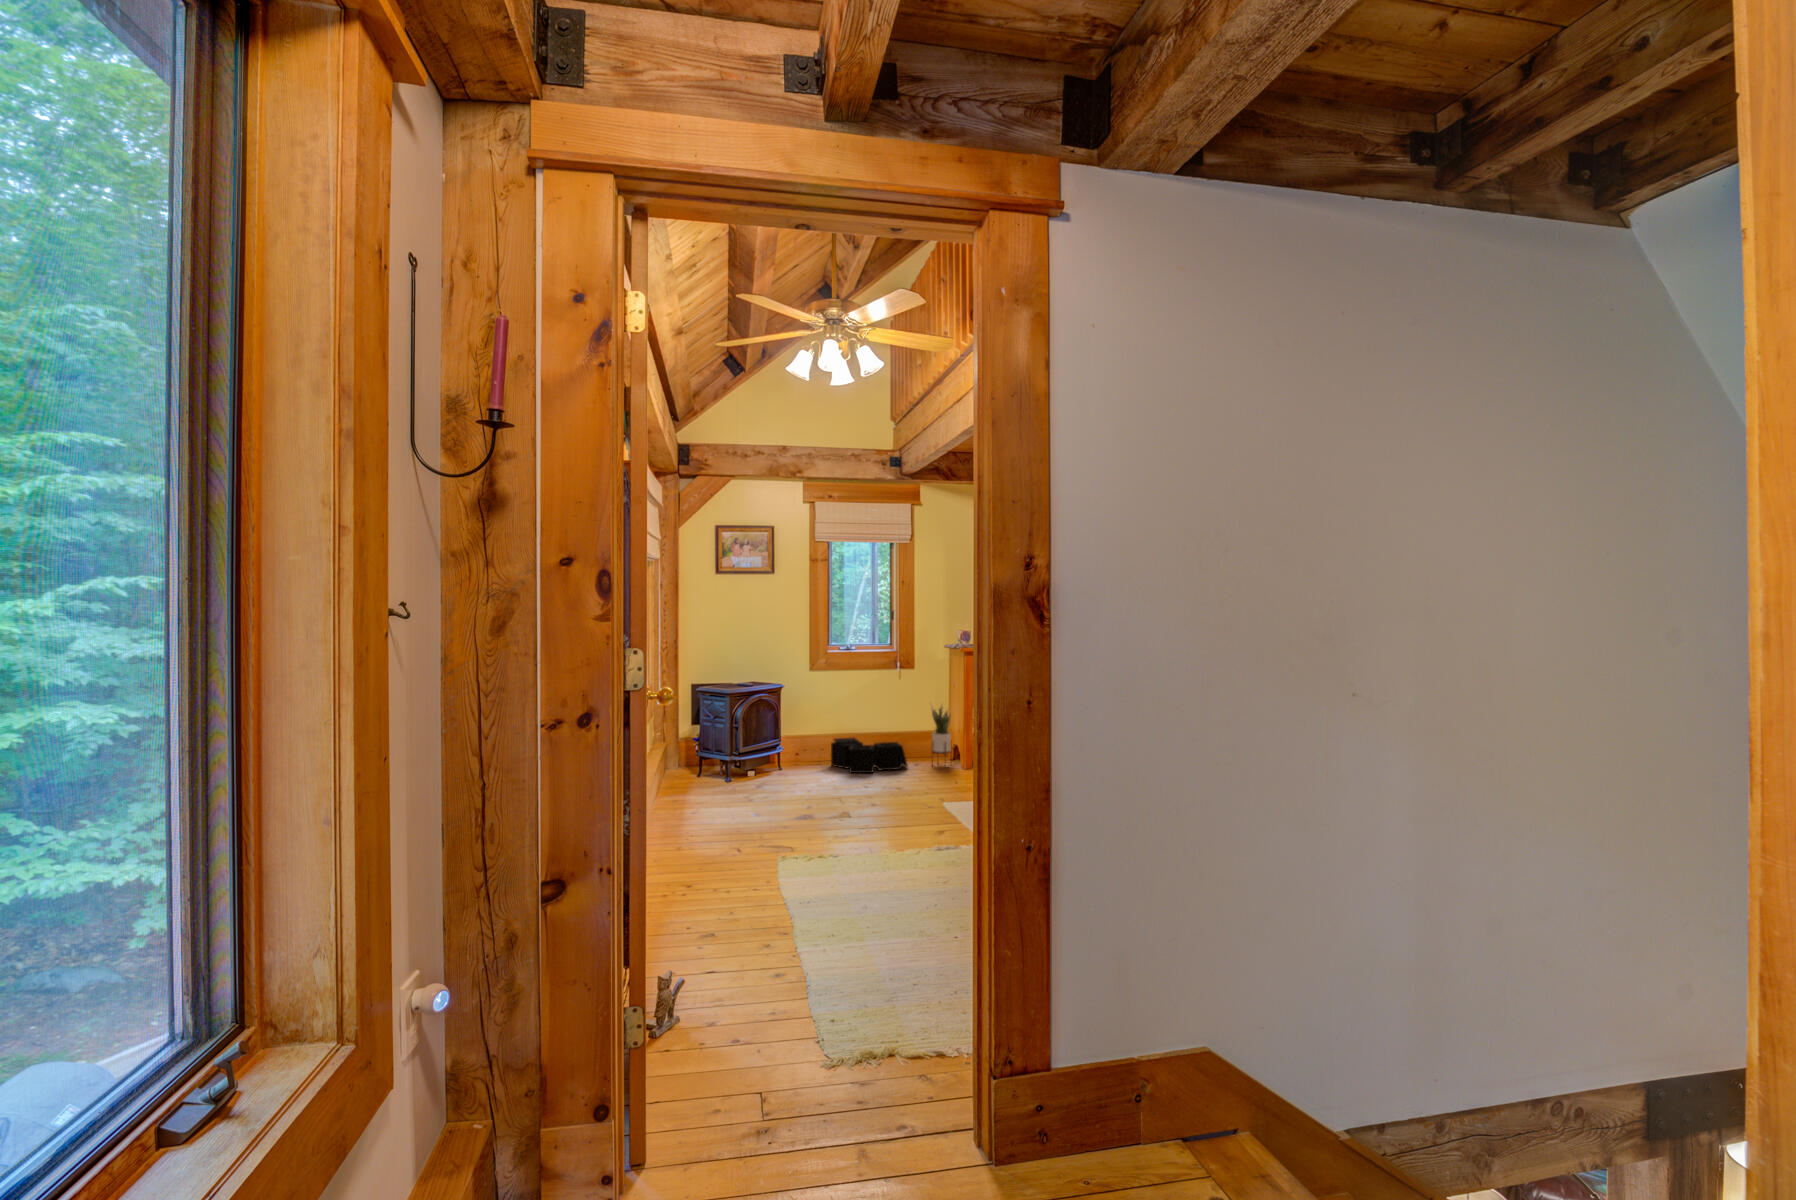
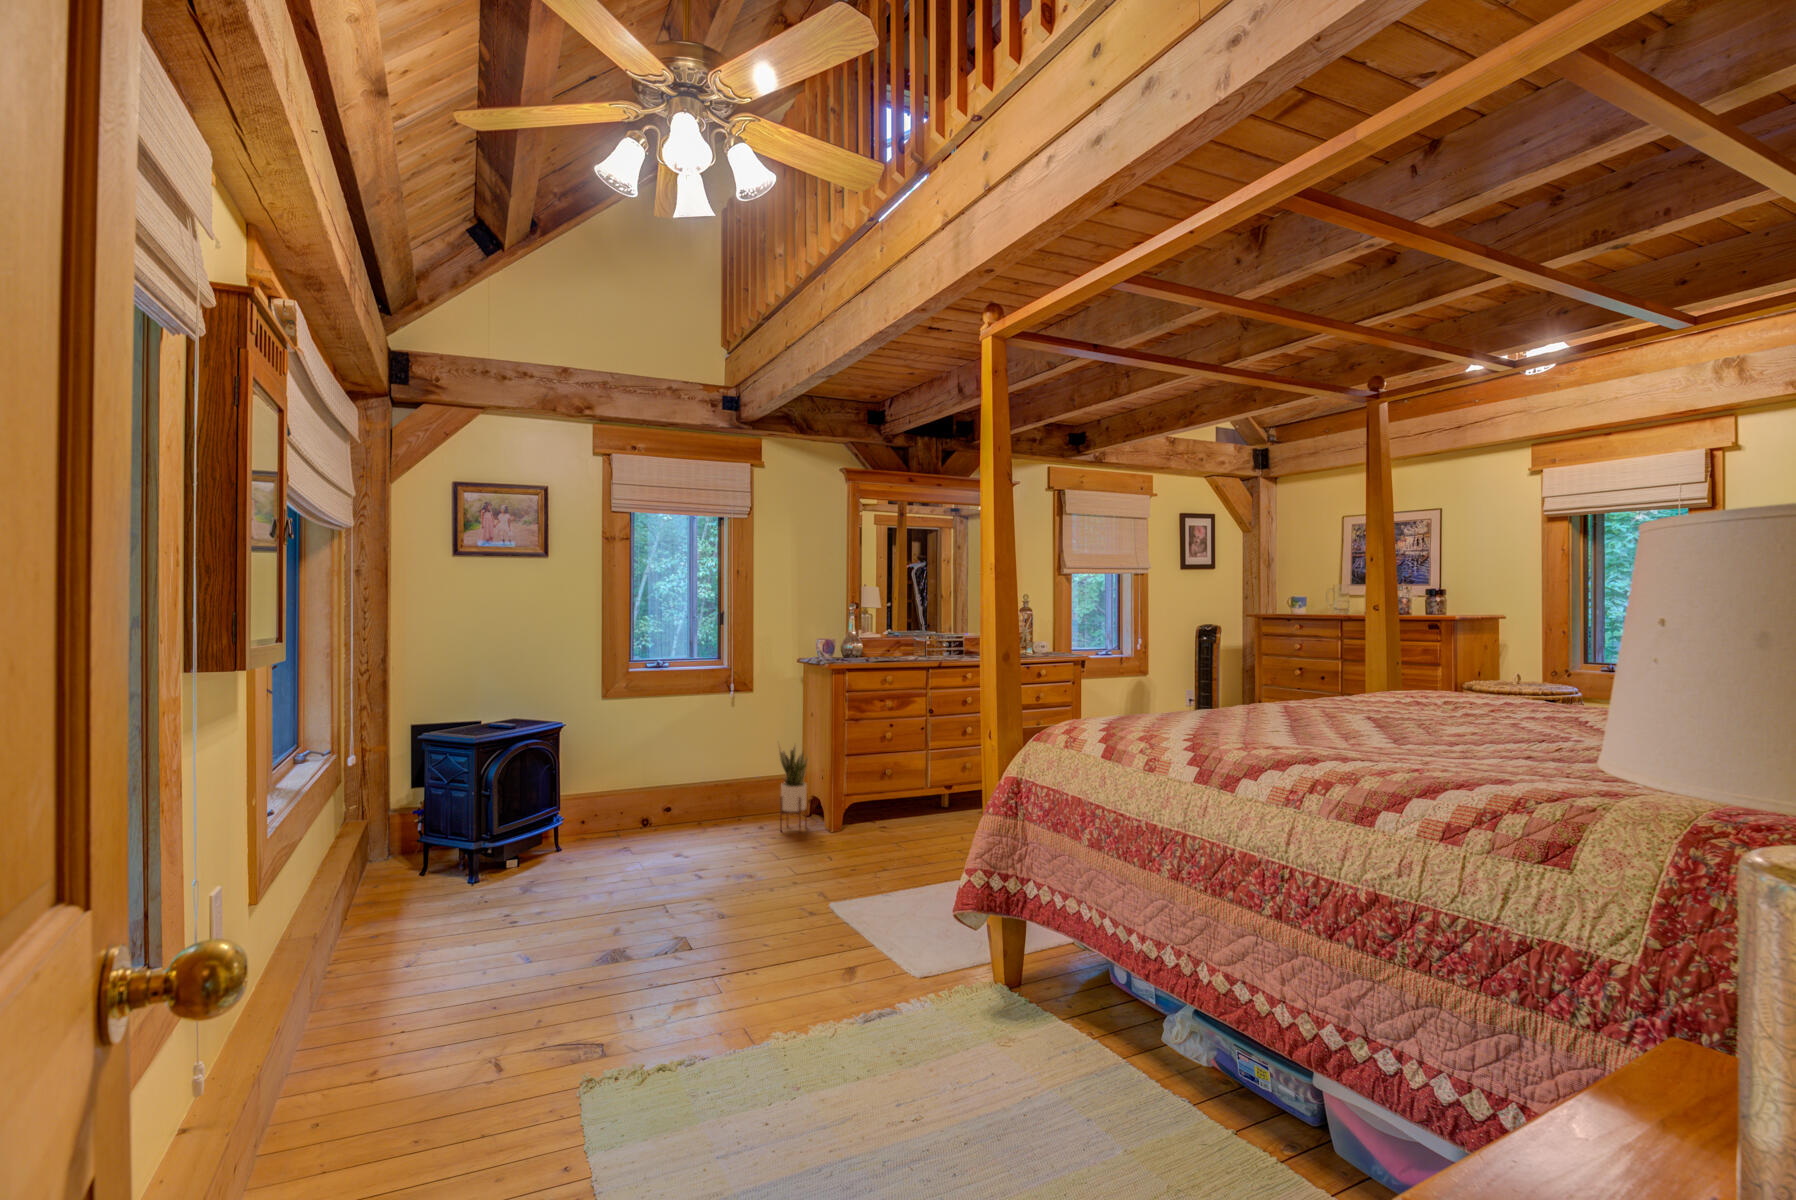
storage bin: present [831,738,908,773] -> none [634,795,748,851]

